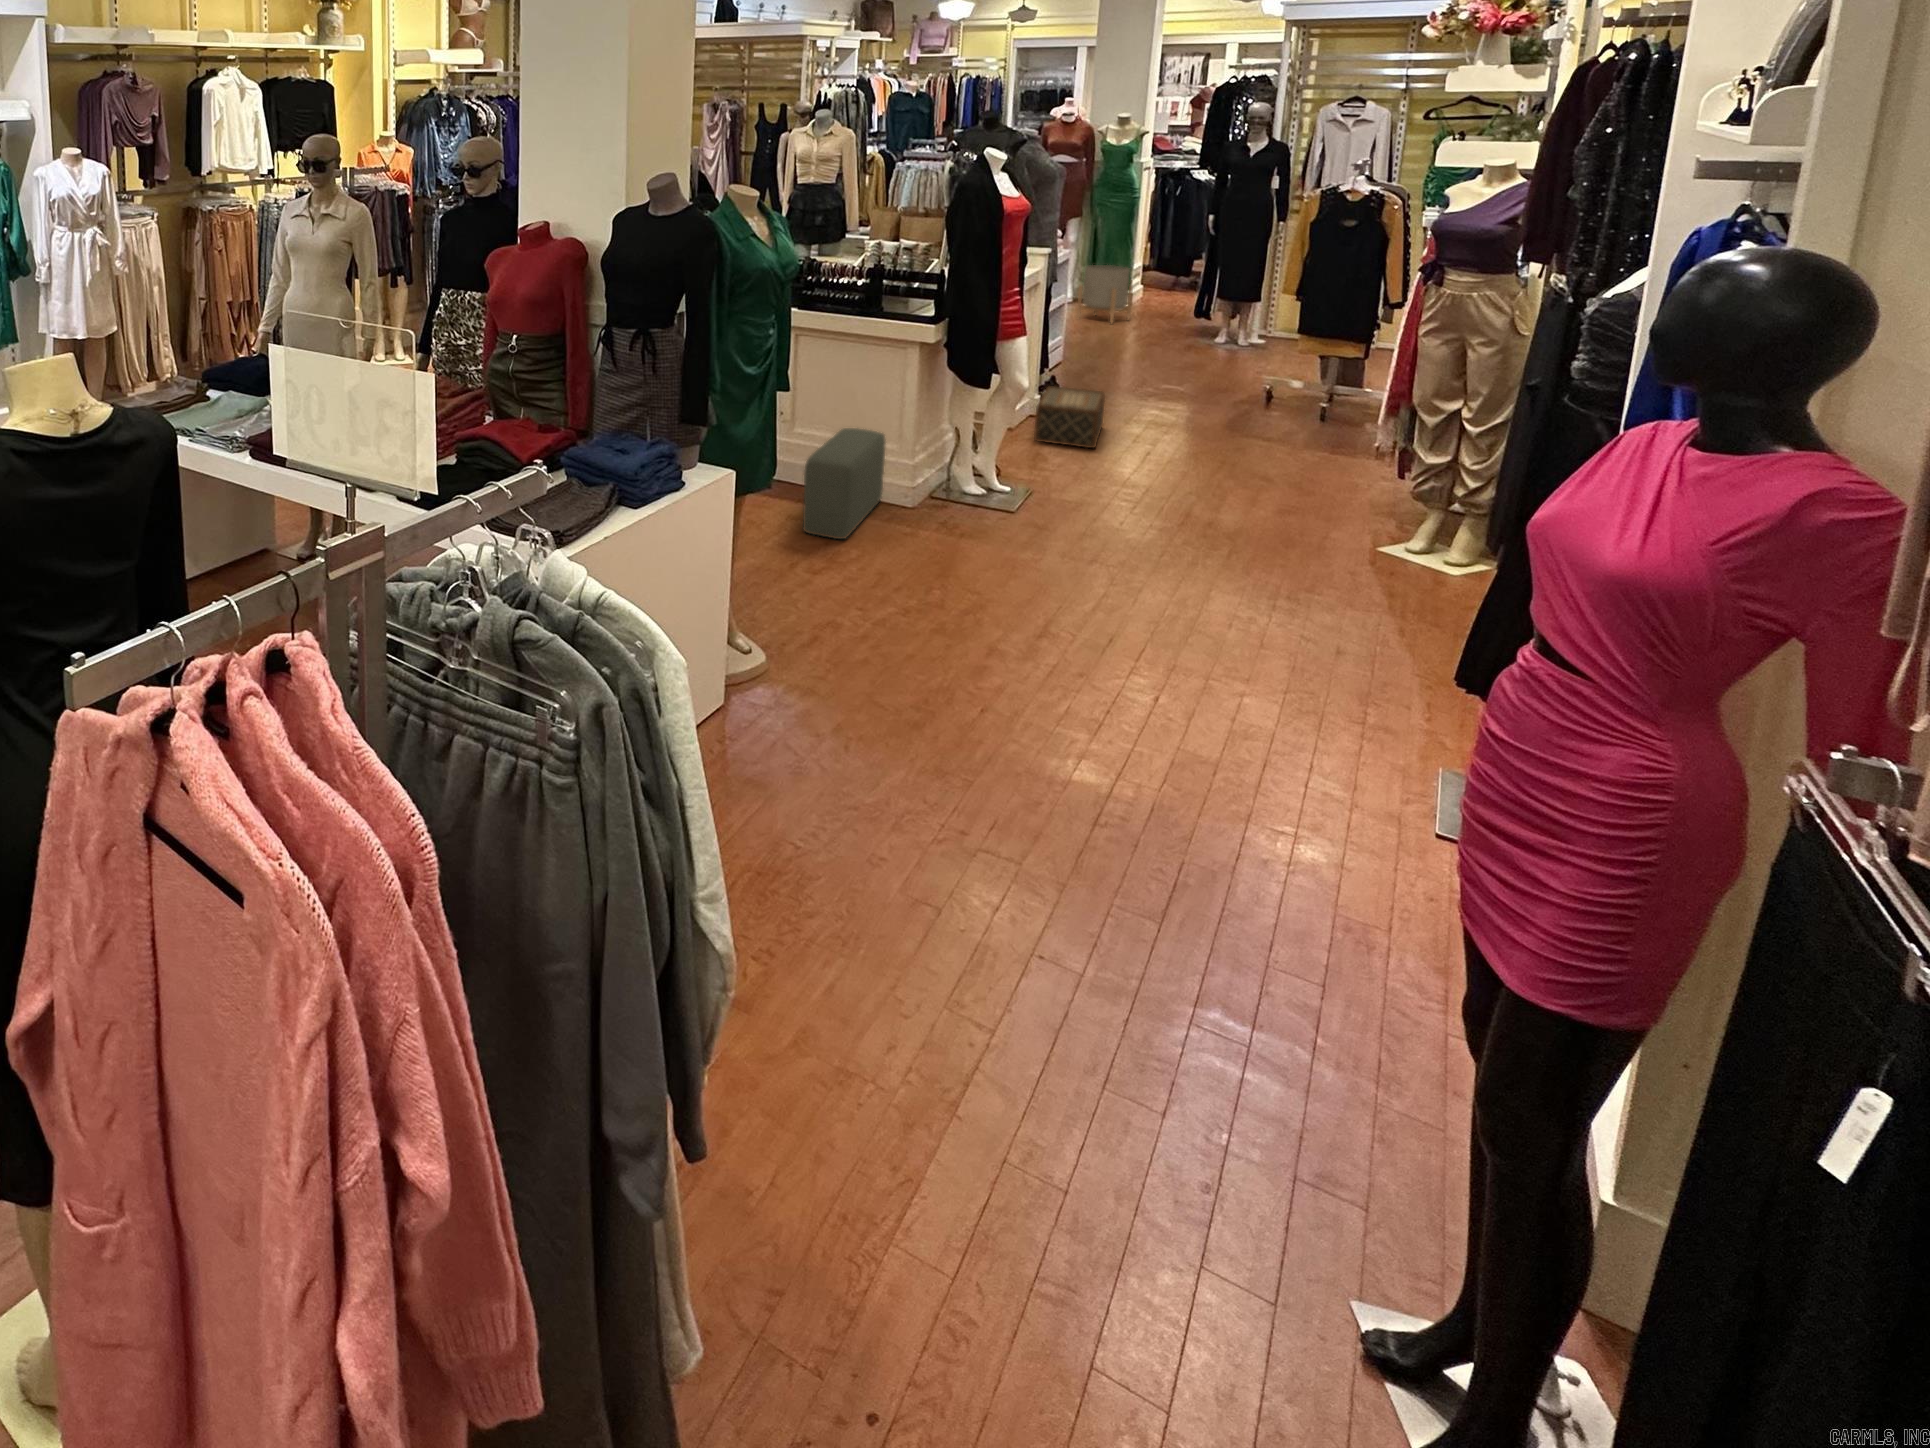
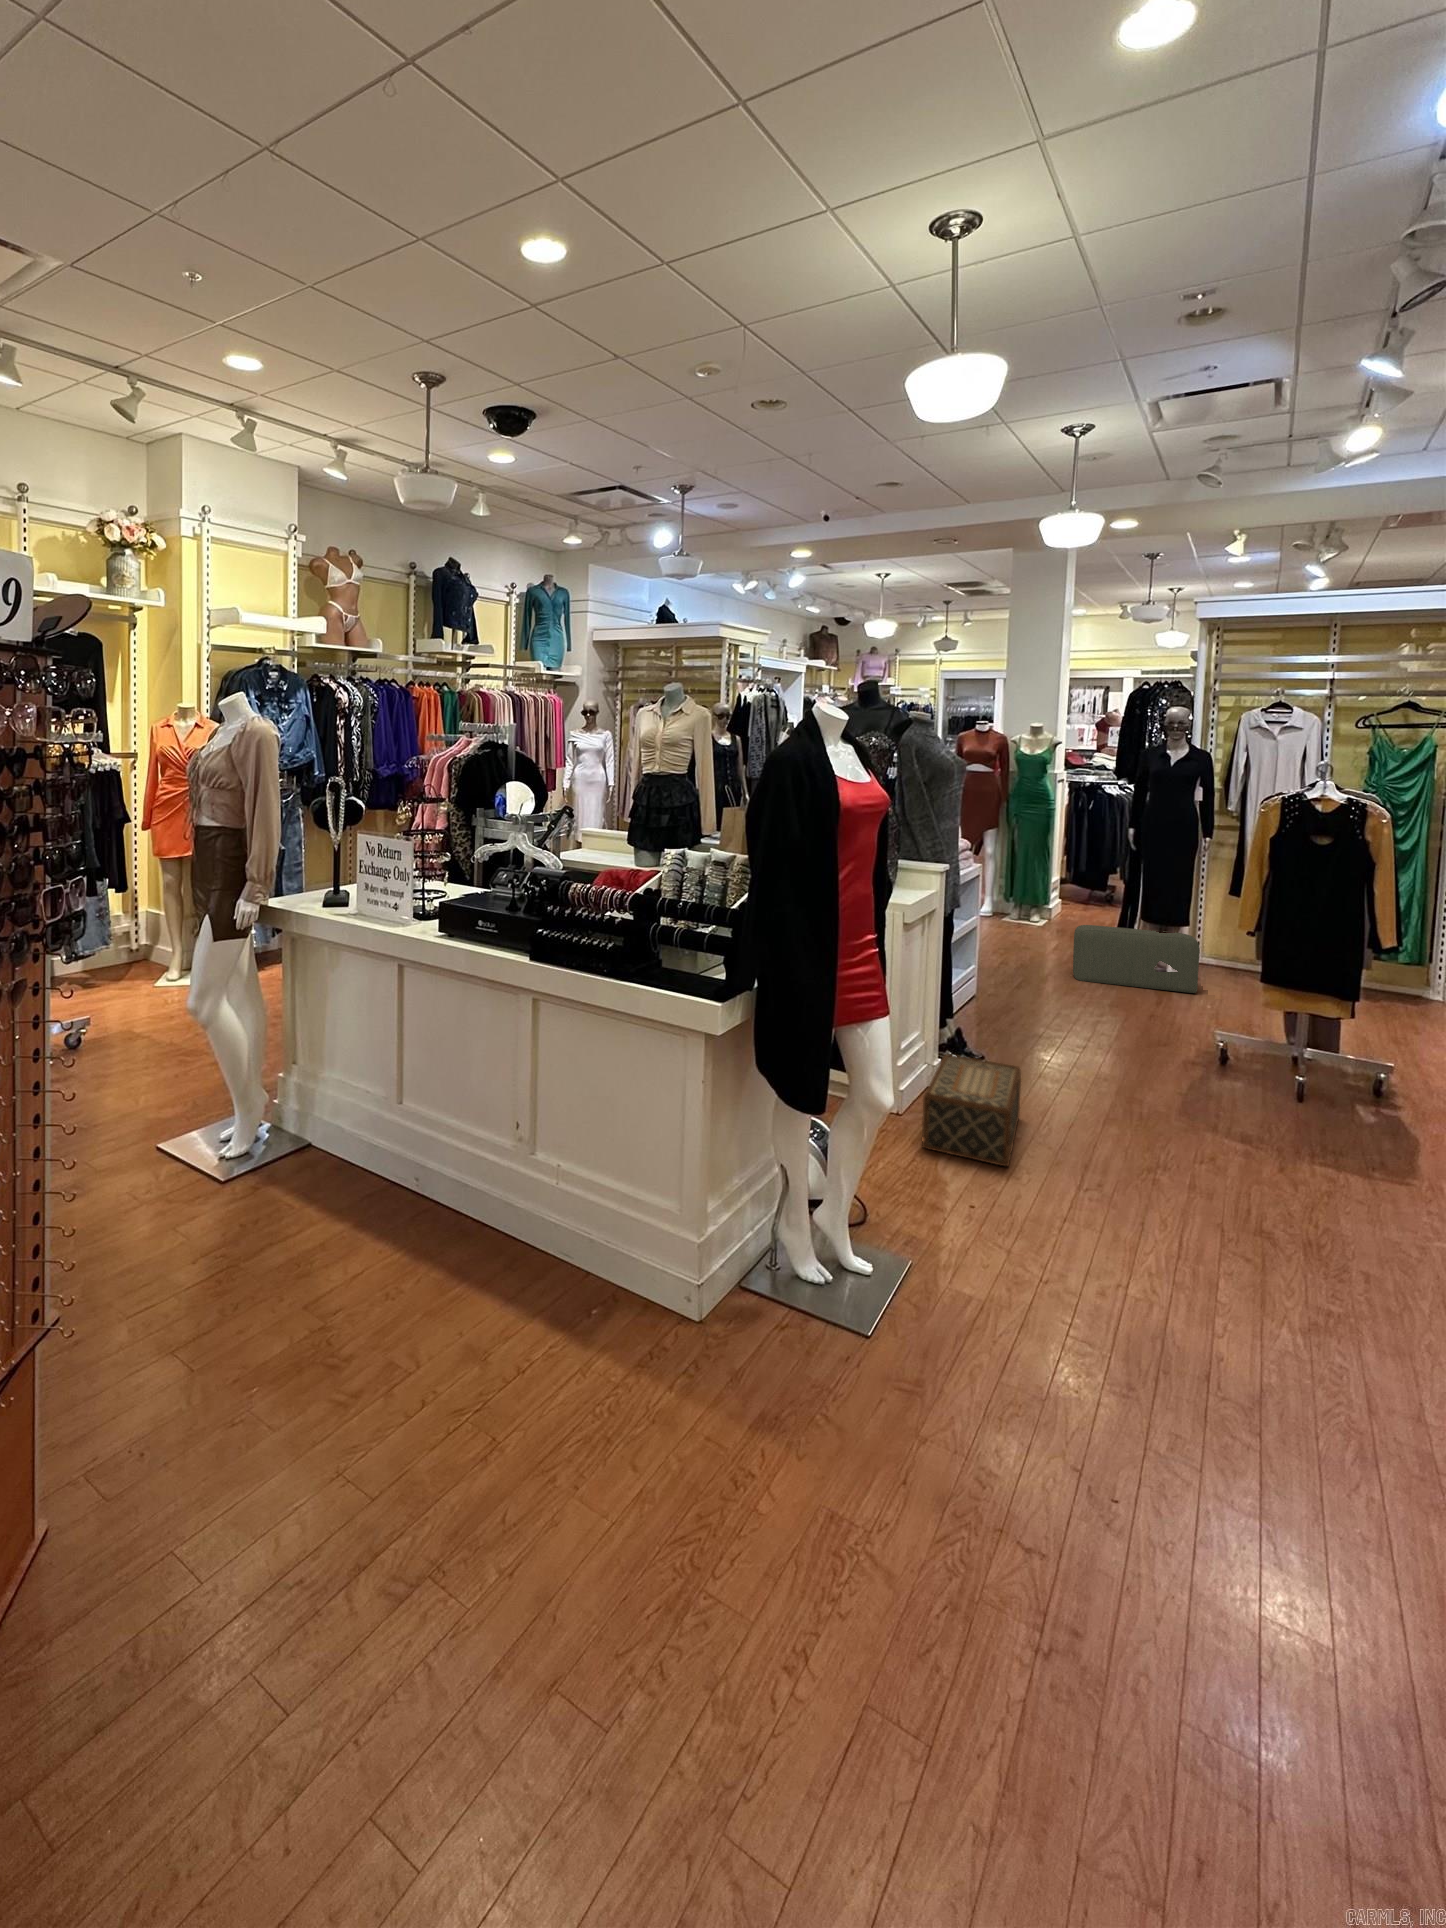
planter: present [1077,265,1133,323] -> none [994,880,1052,946]
pouf: present [803,428,886,539] -> present [1073,925,1200,993]

